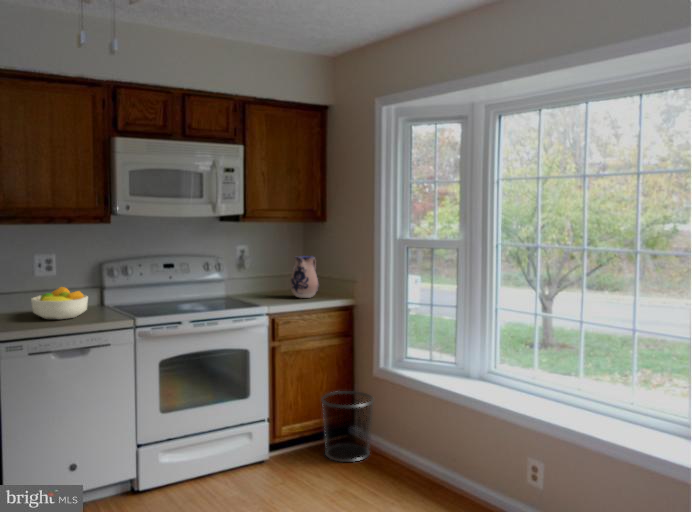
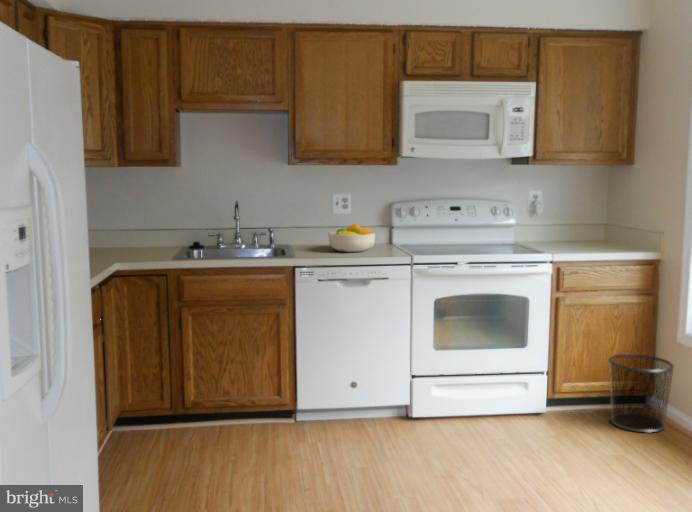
ceramic pitcher: present [290,256,319,298] -> none [583,202,617,248]

